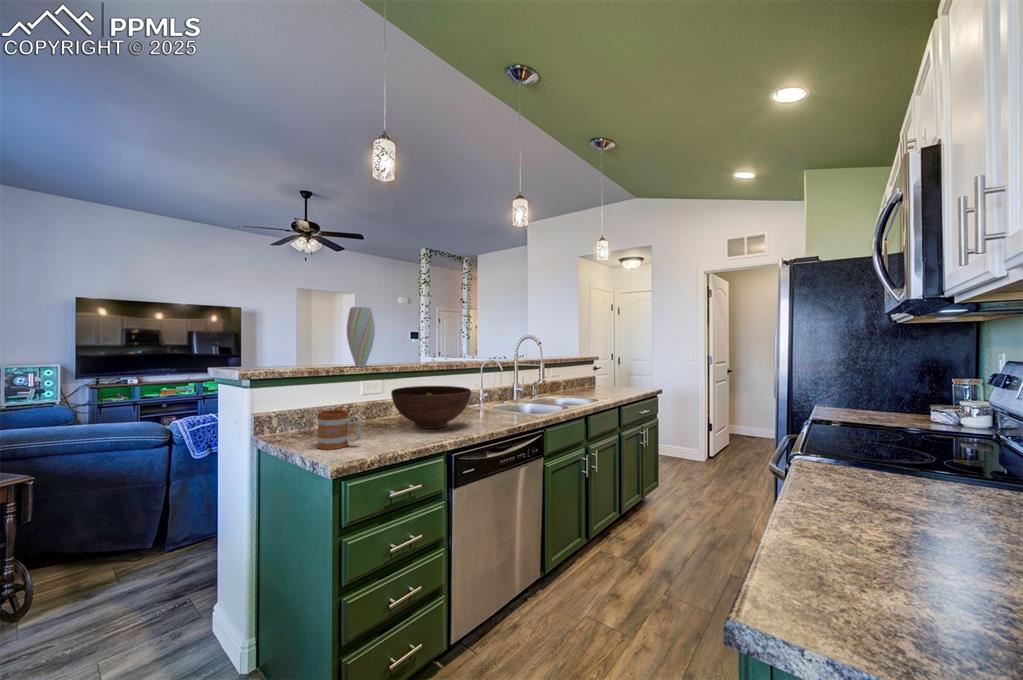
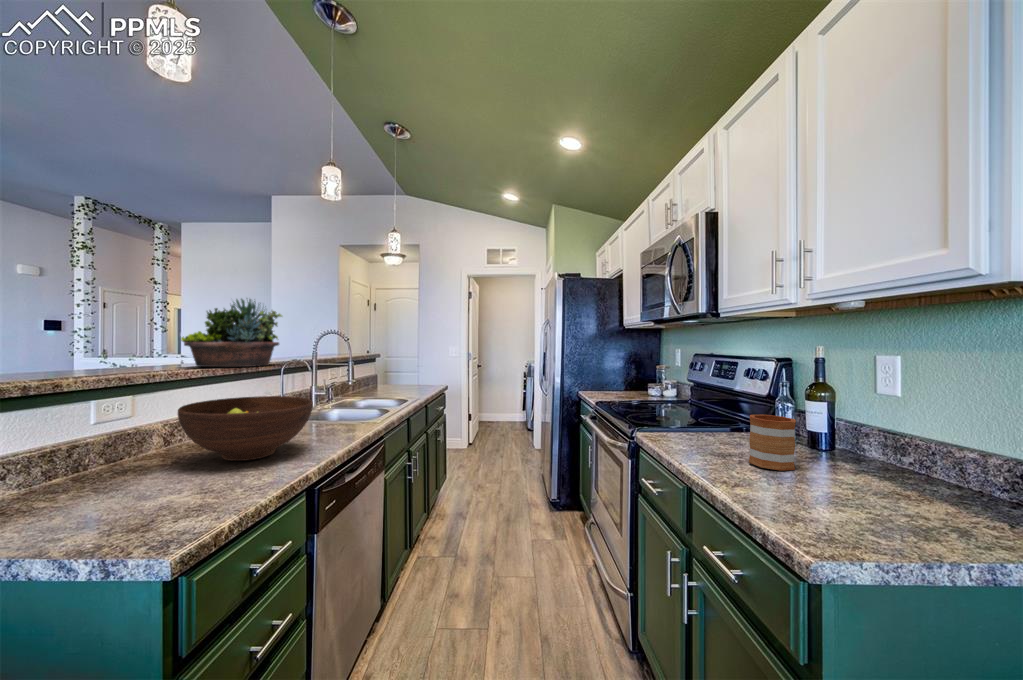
vase: present [347,307,375,367] -> none [45,271,109,376]
succulent planter: none [418,314,476,365] -> present [181,299,282,367]
mug: present [317,410,361,450] -> present [749,415,796,471]

